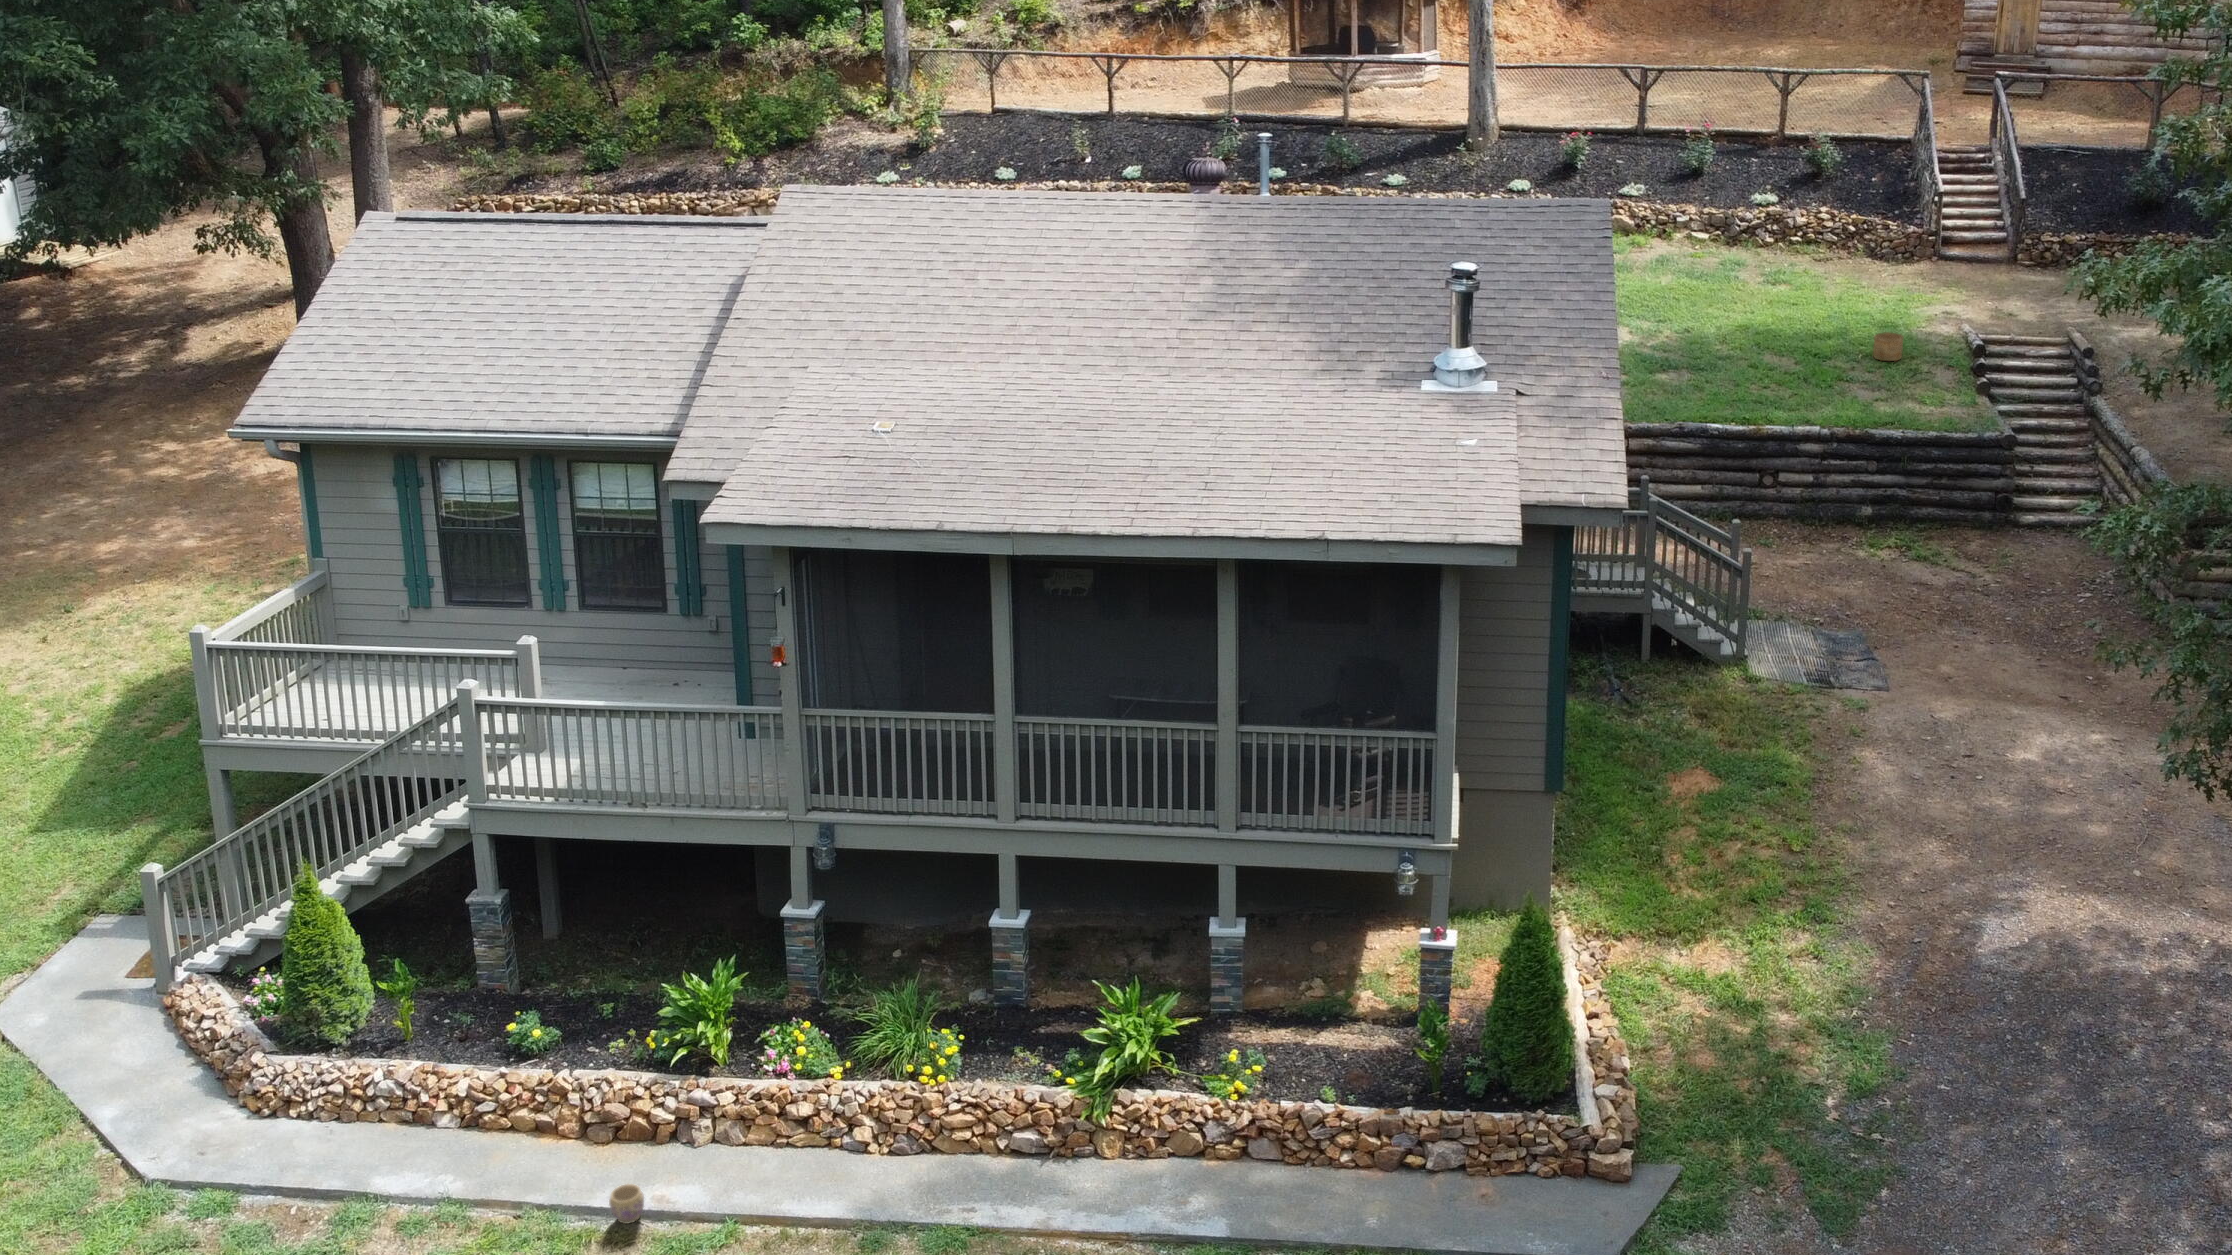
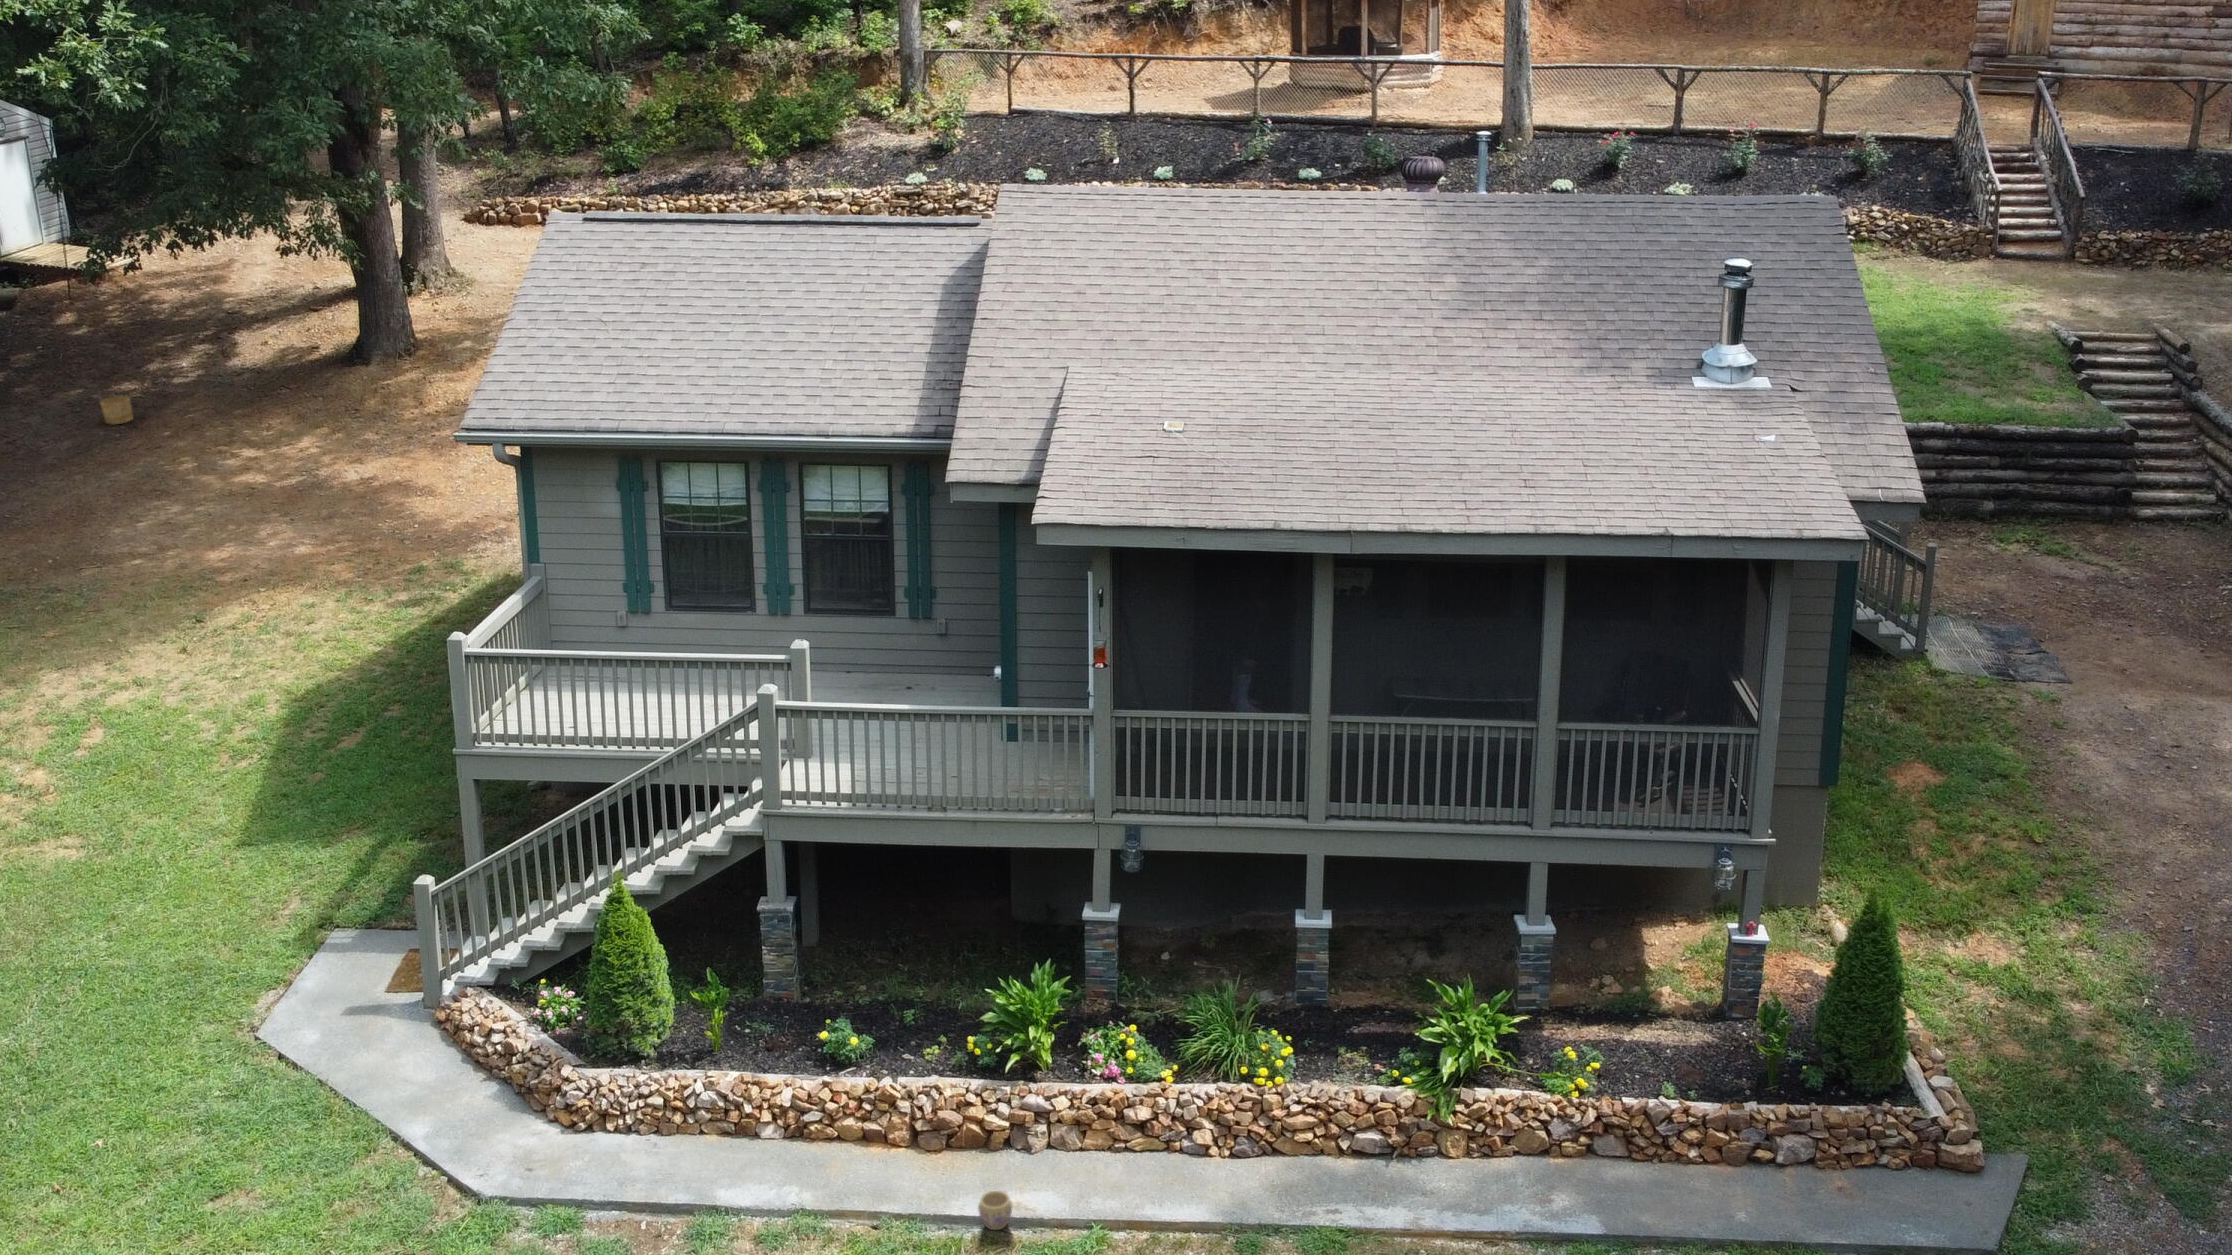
wooden bucket: present [1873,332,1904,361] -> present [100,396,133,424]

